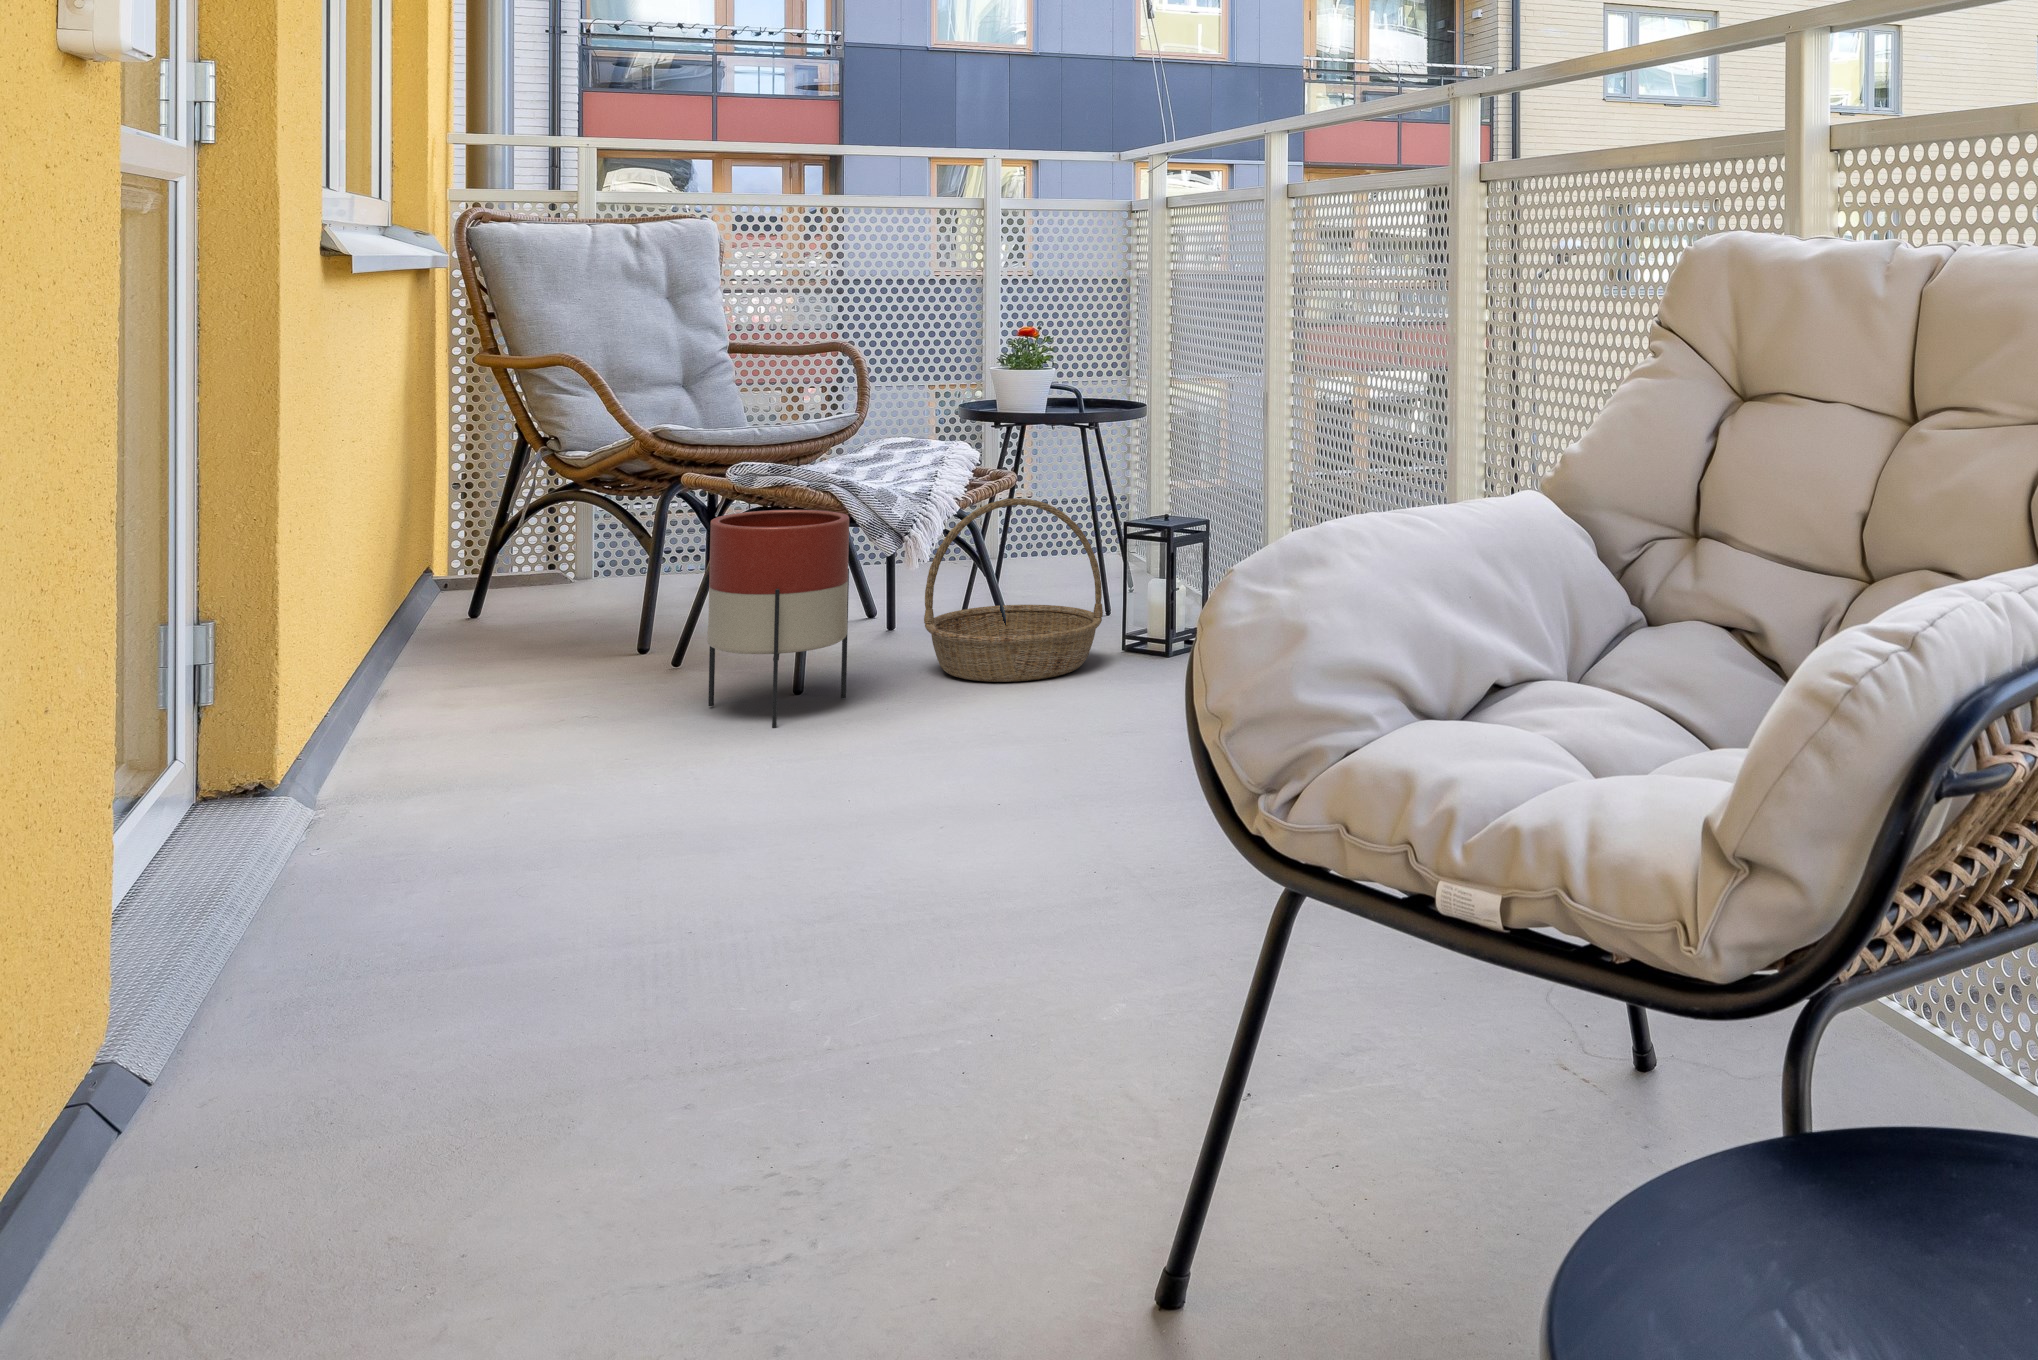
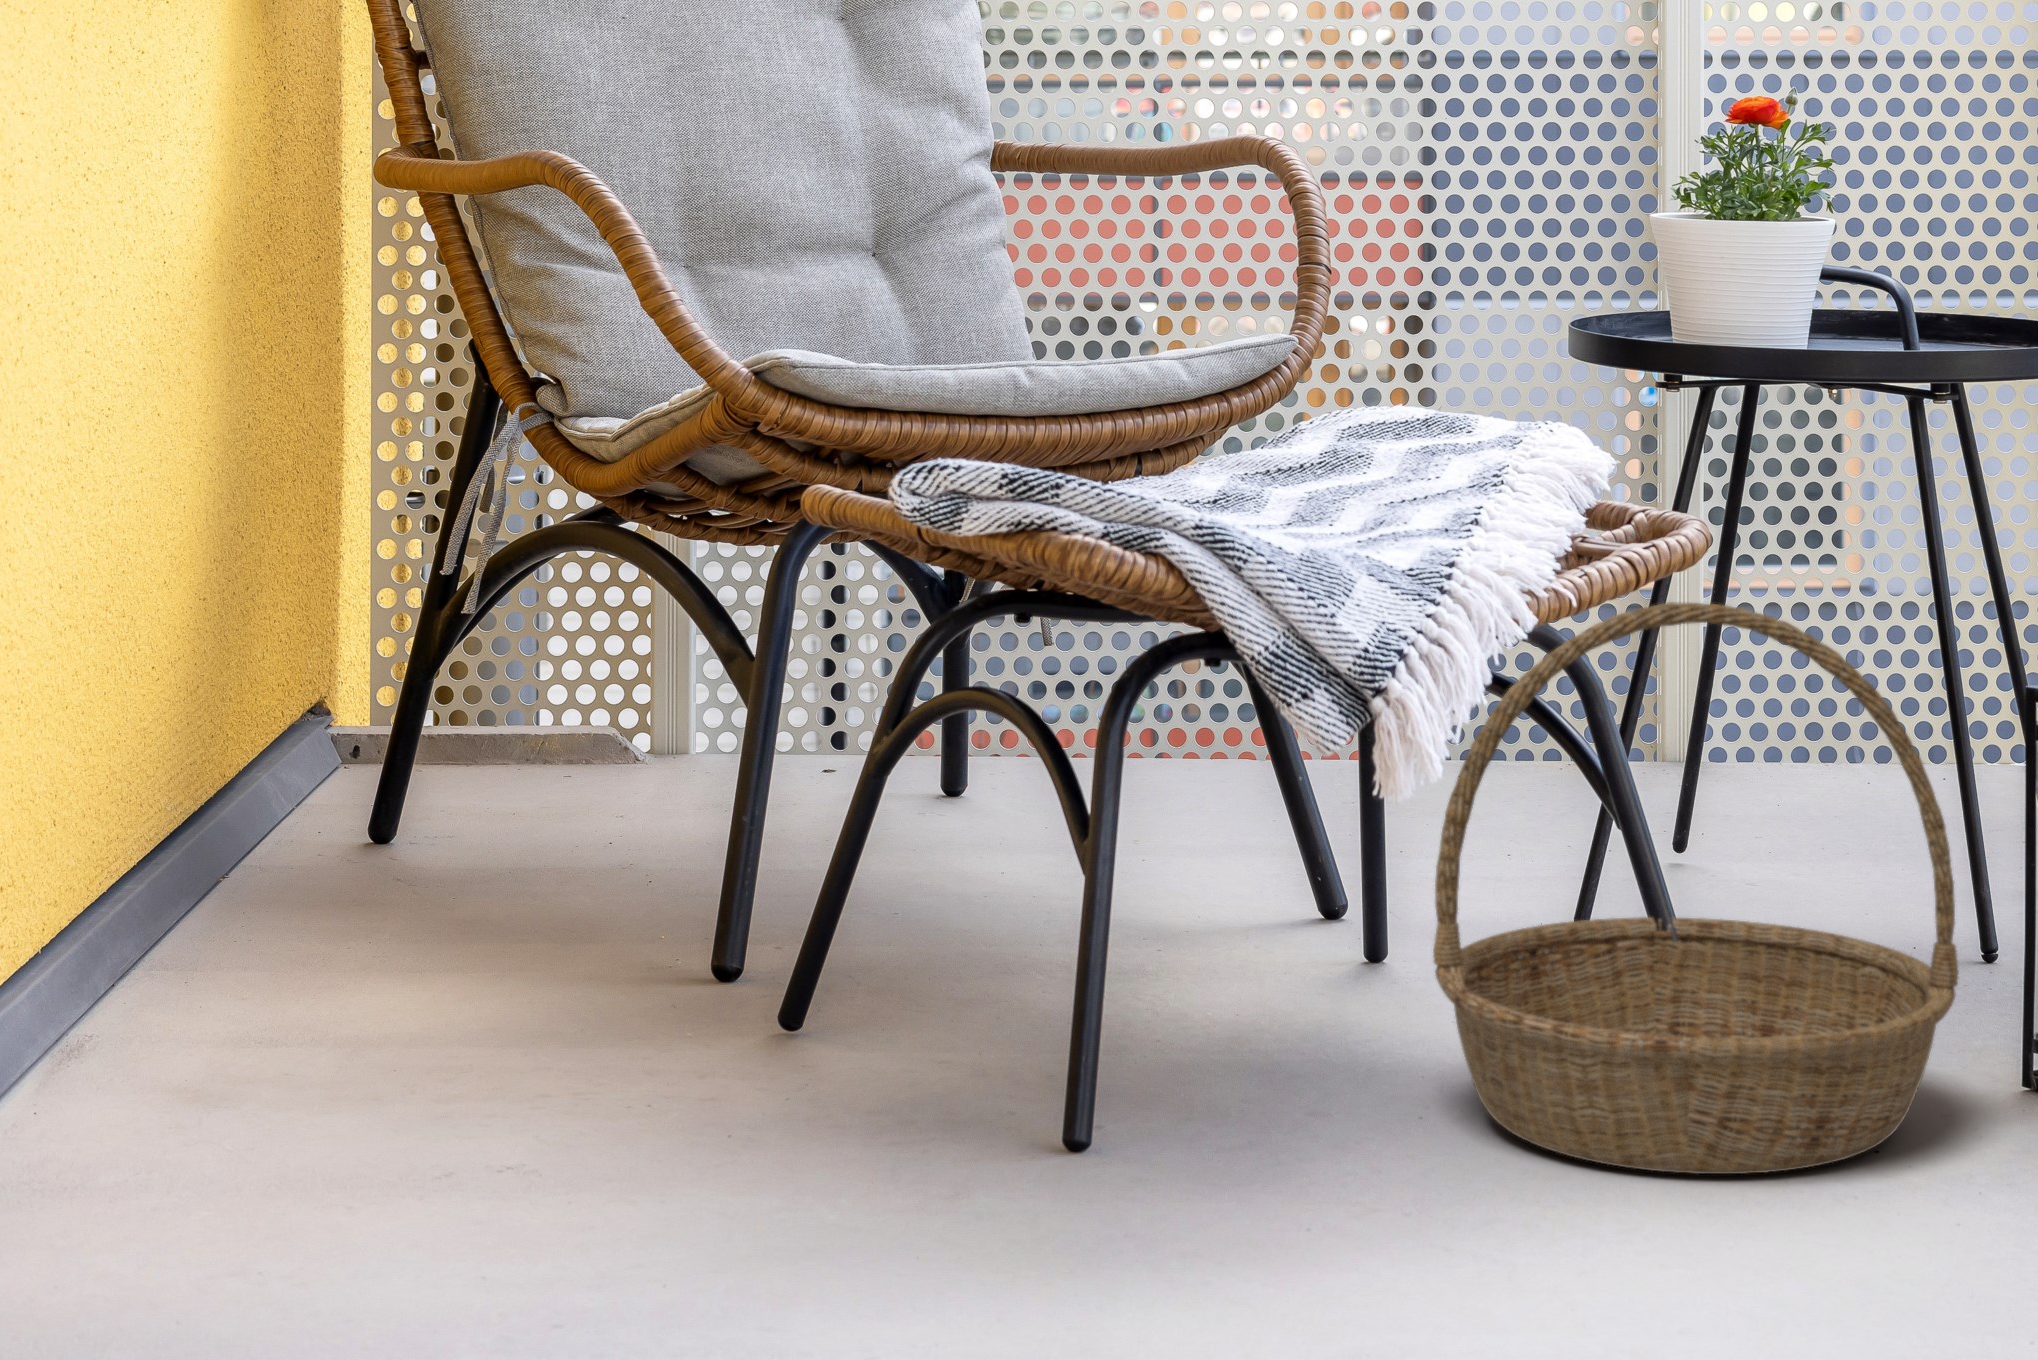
planter: present [707,510,849,728] -> none [813,609,1203,1277]

